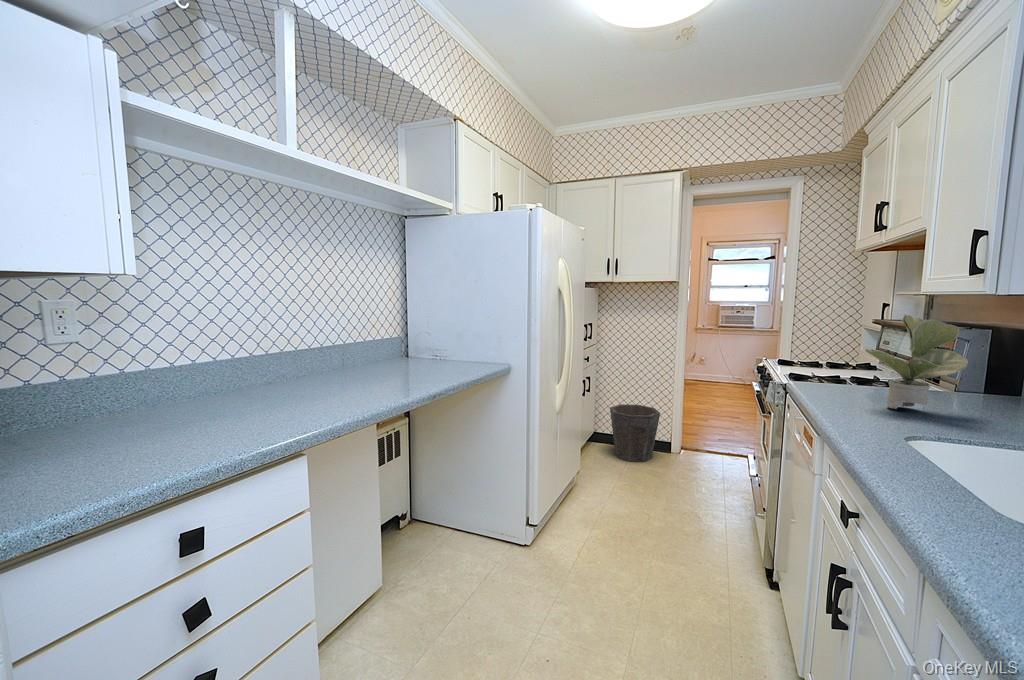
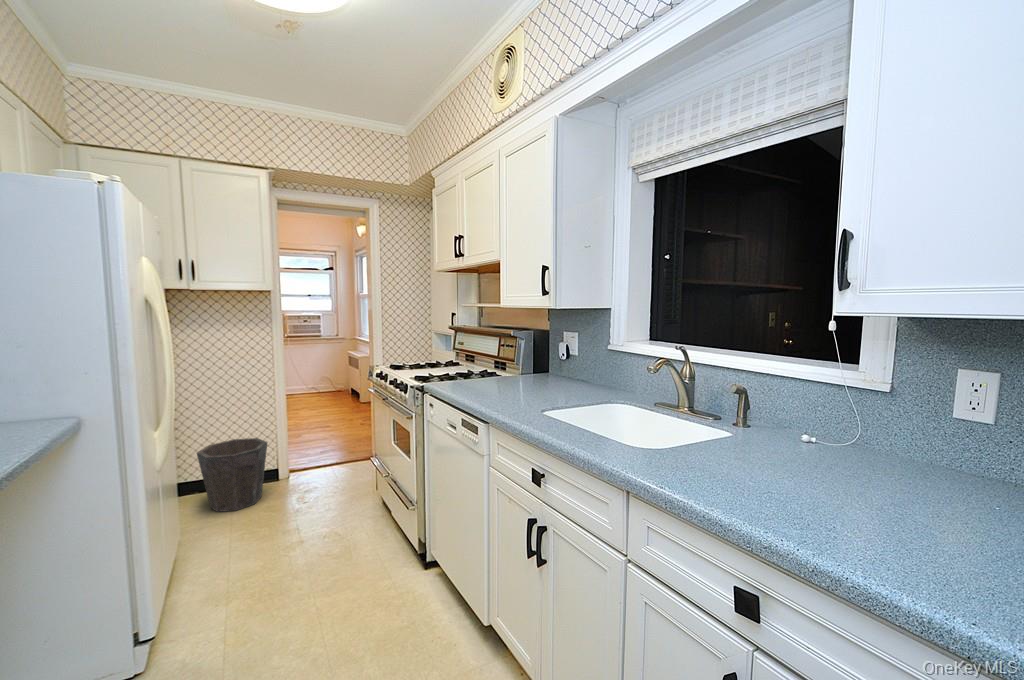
potted plant: present [865,315,968,409] -> none [497,323,546,392]

